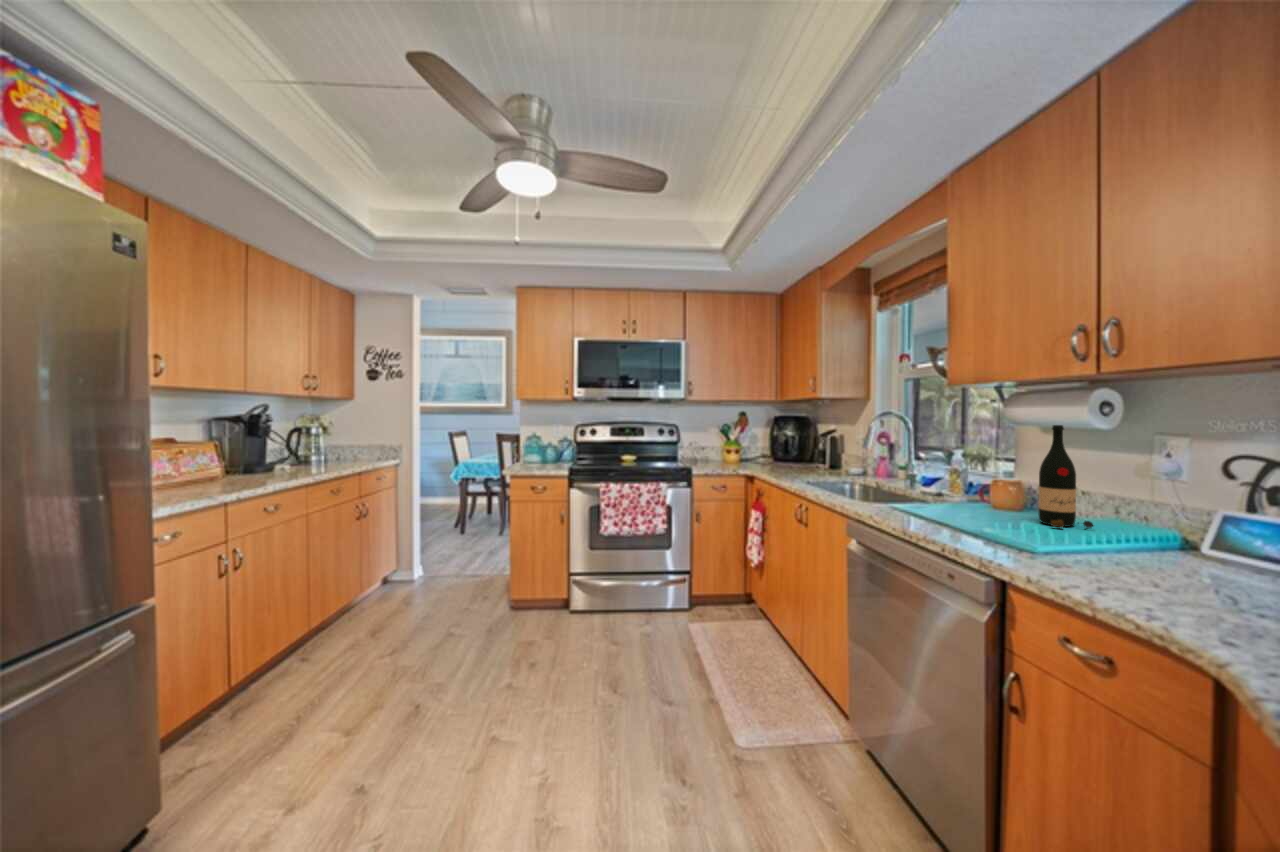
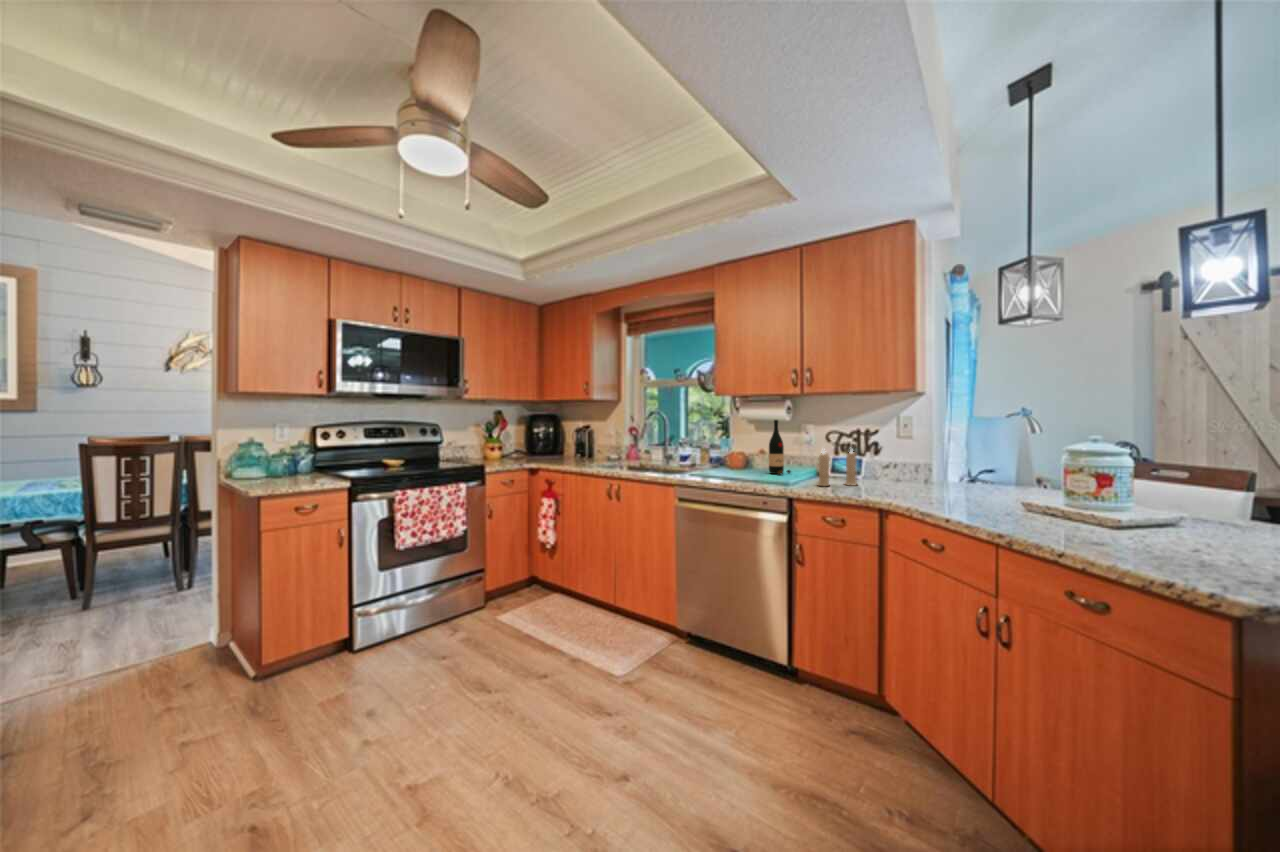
candle: none [1091,484,1230,585] -> present [818,450,857,486]

